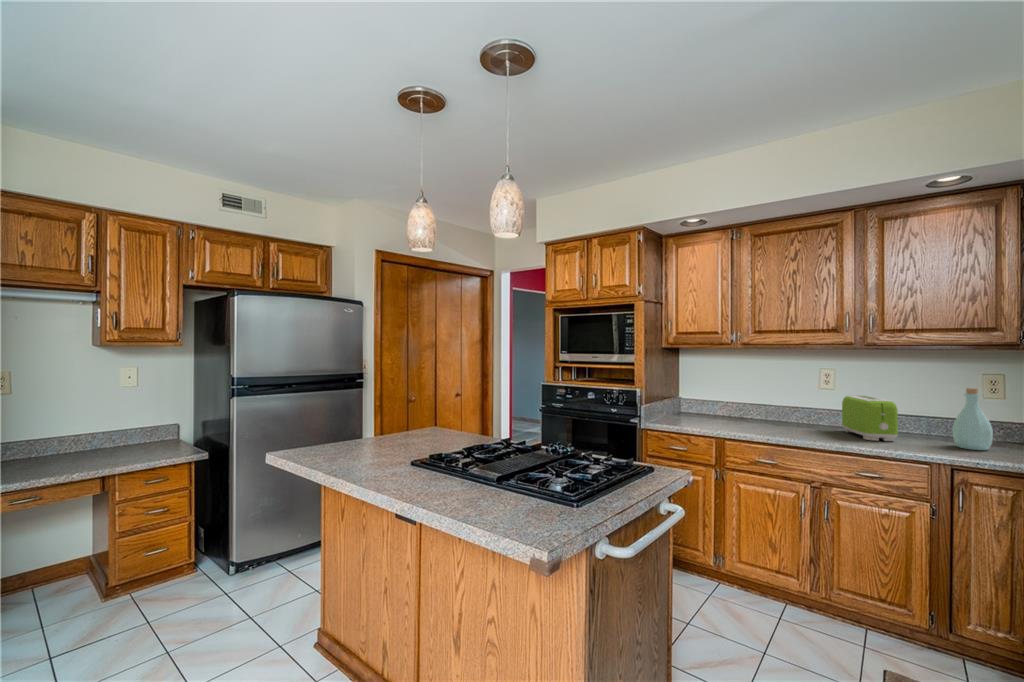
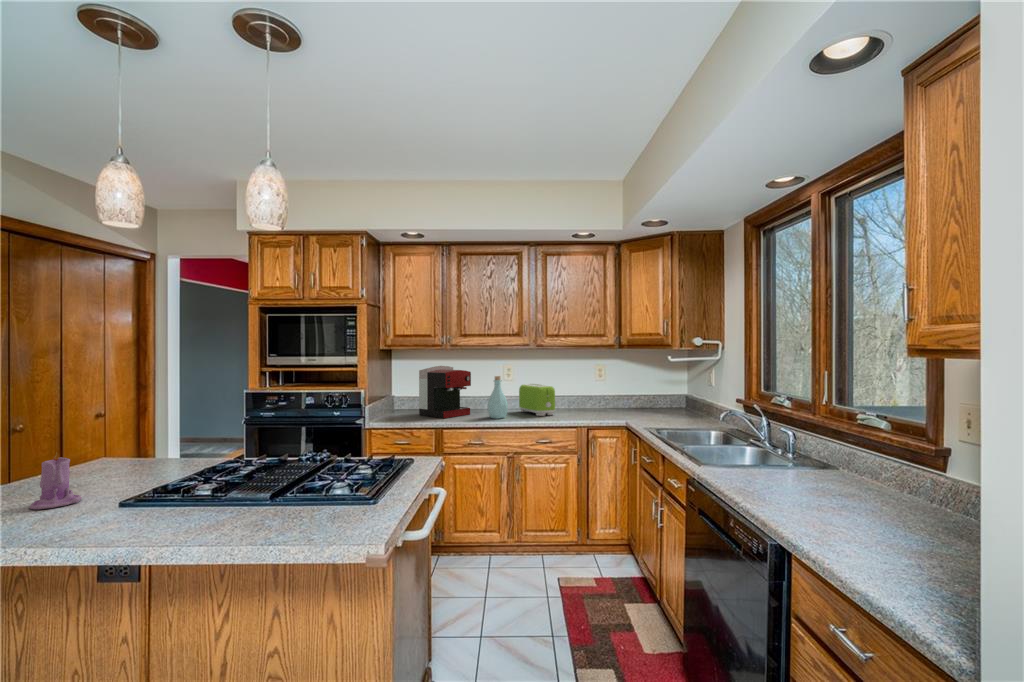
coffee maker: none [705,367,769,428] -> present [419,366,471,418]
bottle: present [952,388,993,450] -> present [488,376,508,418]
candle: none [372,419,398,457] -> present [29,452,82,509]

